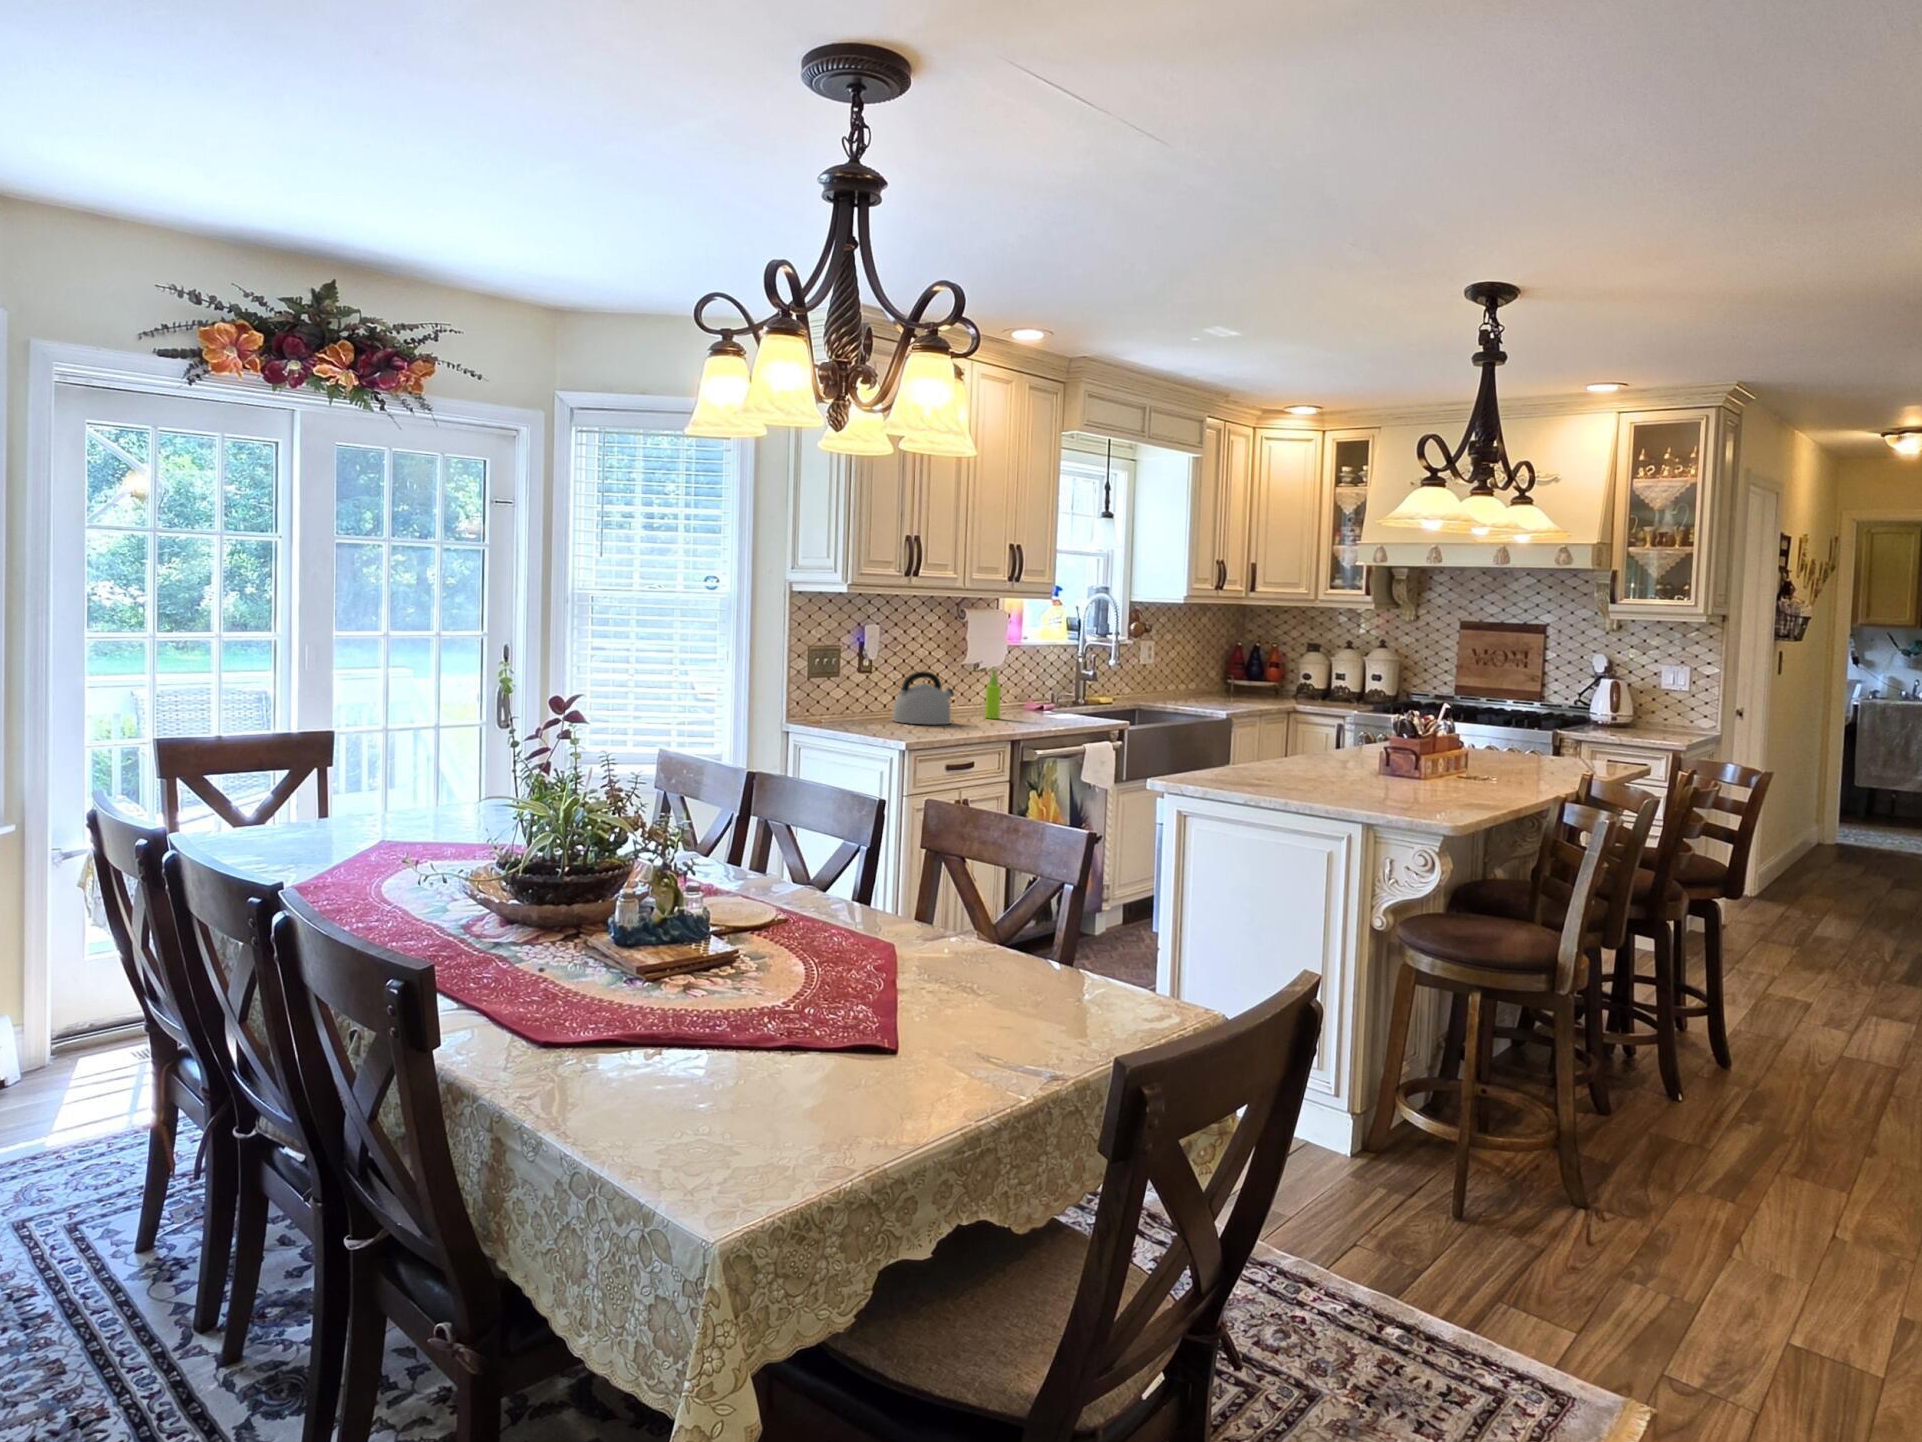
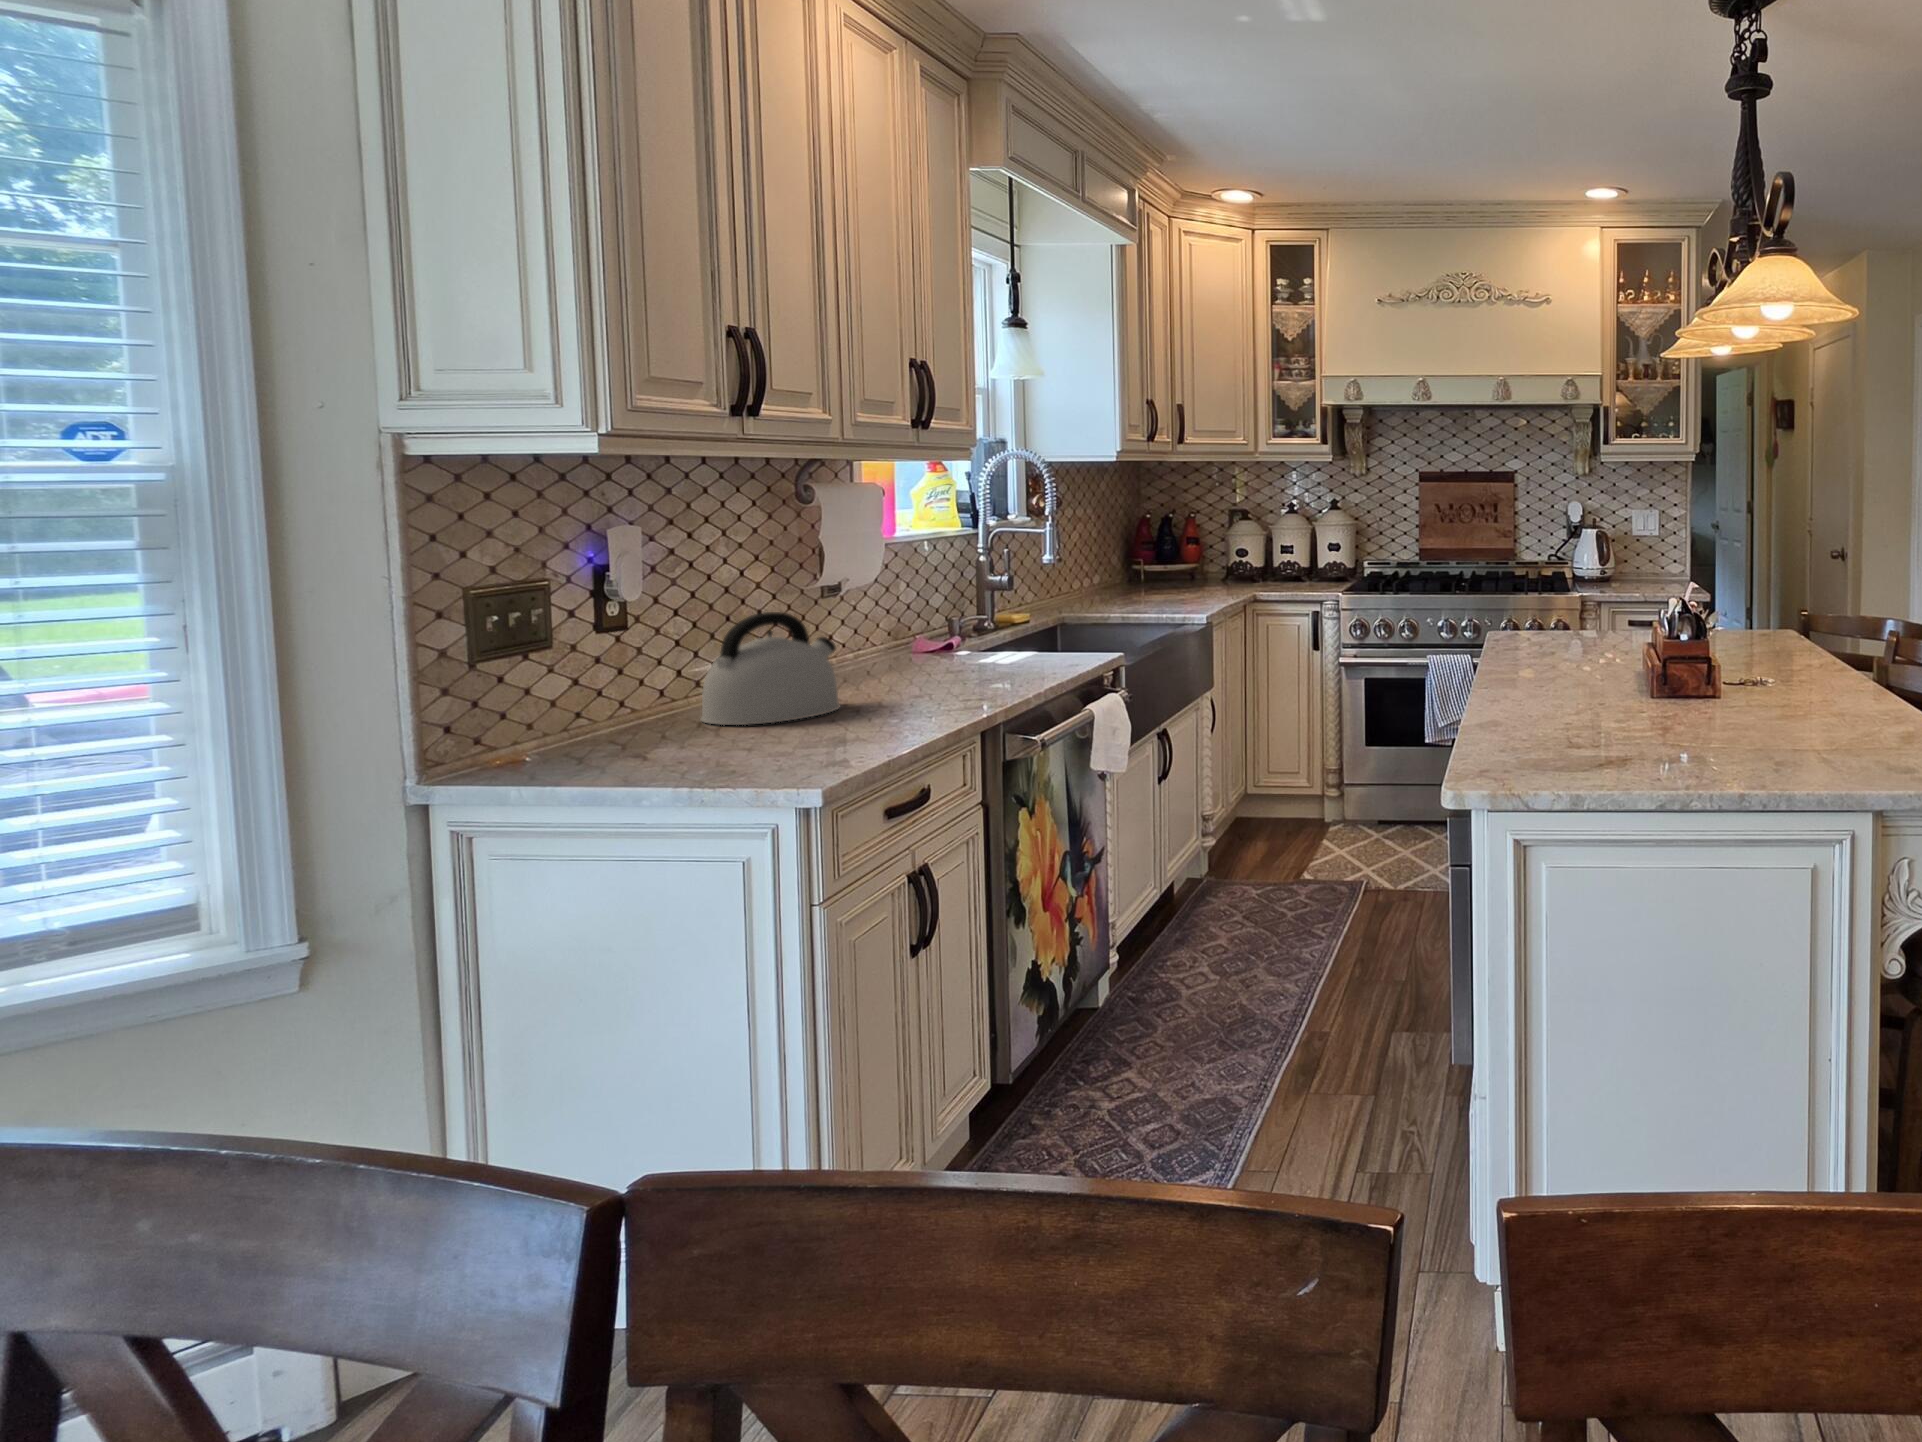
soap dispenser: present [985,669,1001,719] -> none [879,589,911,679]

